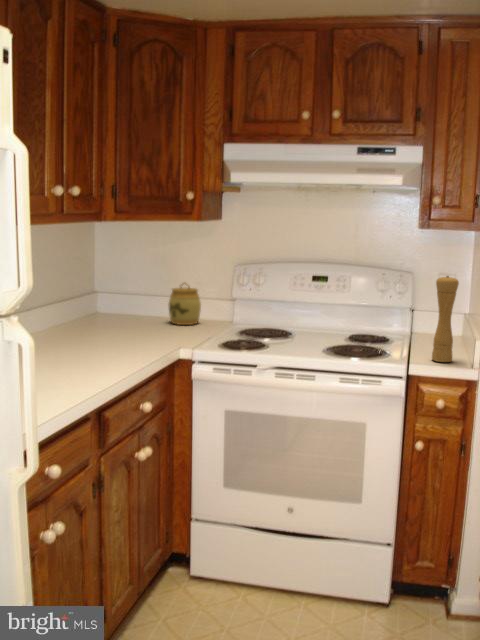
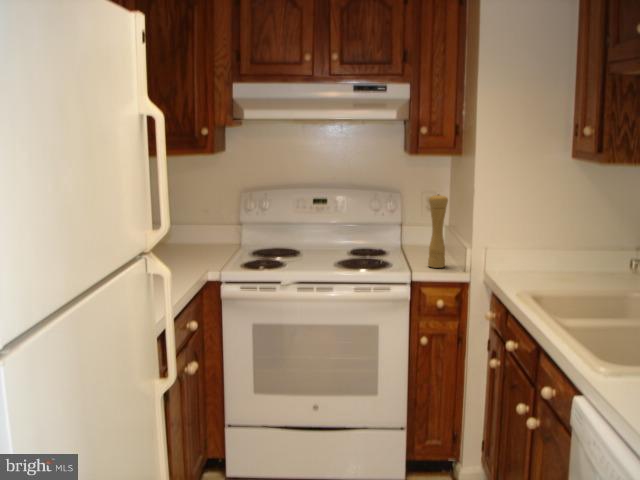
jar: present [168,283,201,325] -> none [184,210,214,250]

